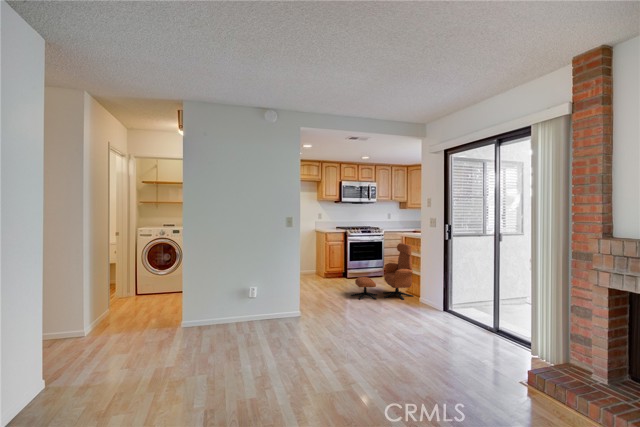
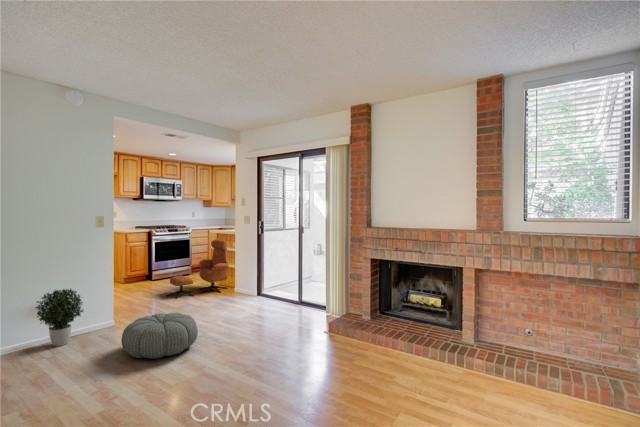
potted plant: none [238,279,271,328] -> present [36,289,83,346]
pouf: none [288,315,357,363] -> present [121,313,198,359]

